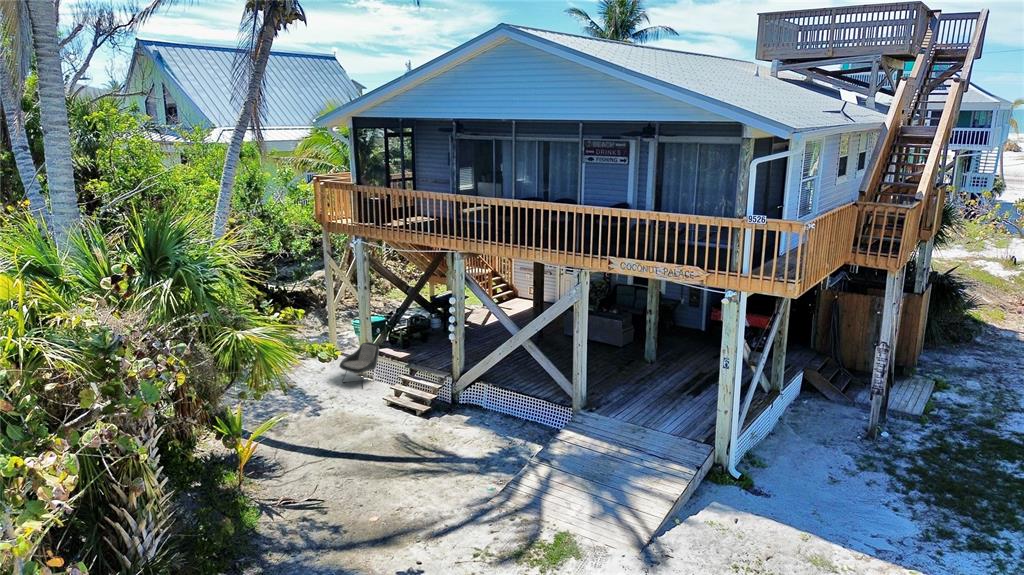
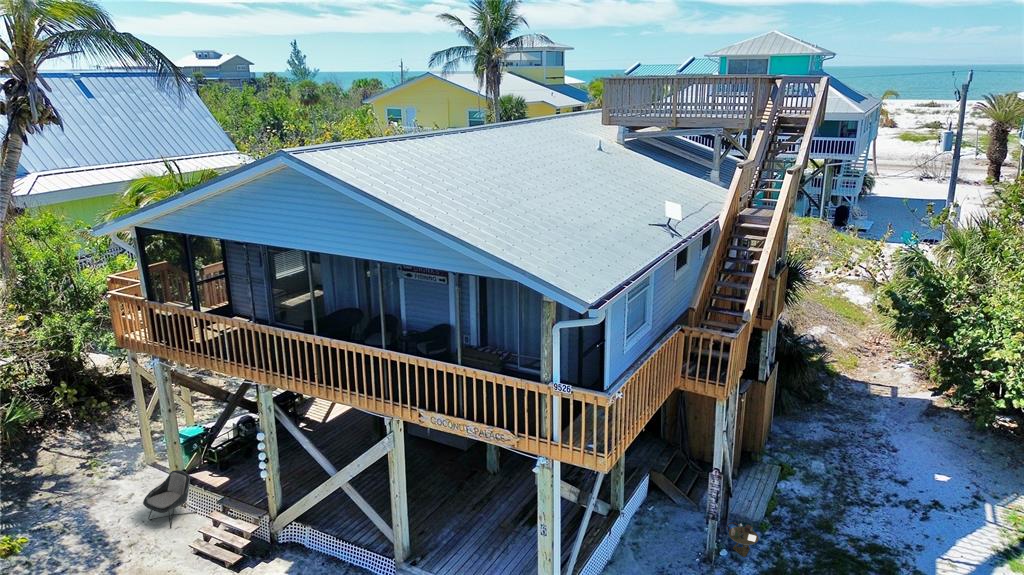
side table: none [885,405,922,437] -> present [727,522,759,557]

